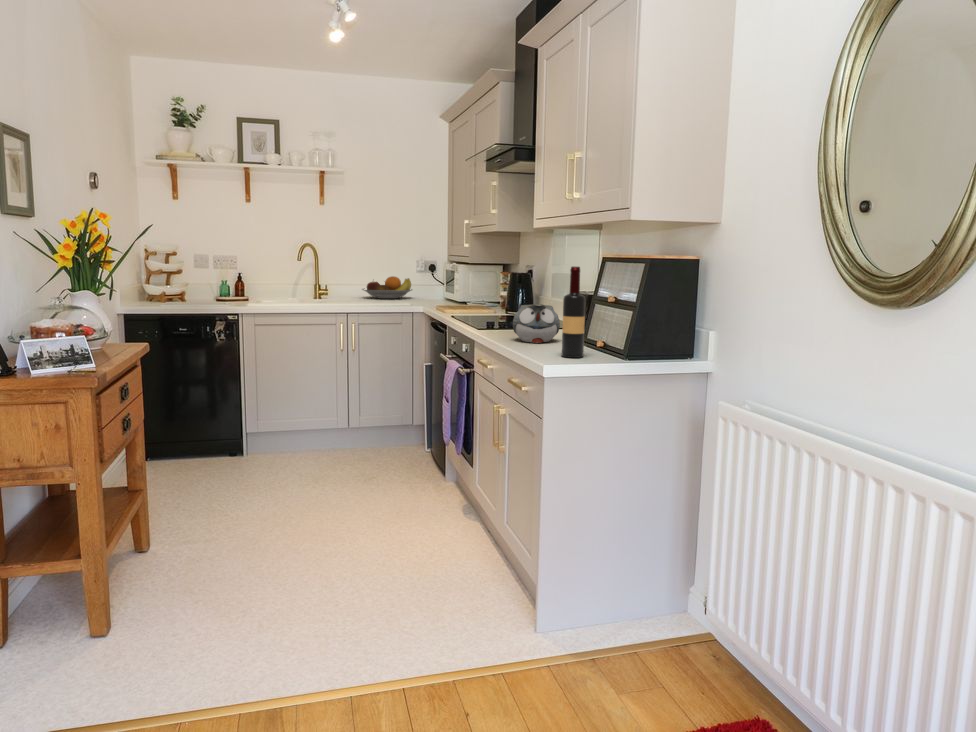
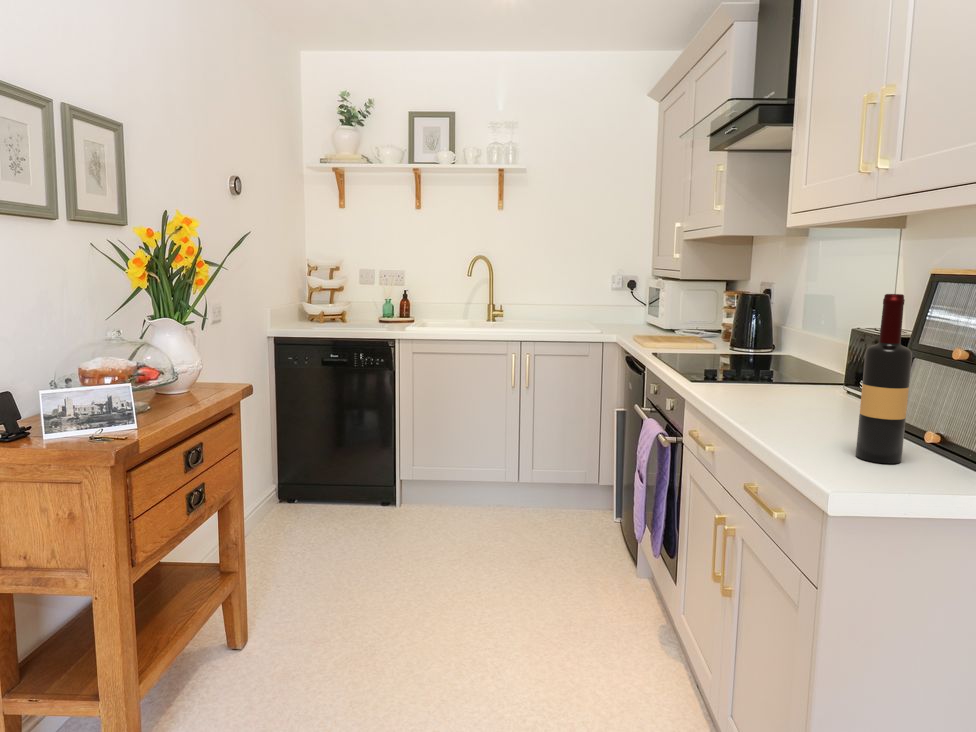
fruit bowl: present [362,276,412,299] -> none [544,295,606,322]
teapot: present [513,304,560,343] -> none [754,350,837,417]

